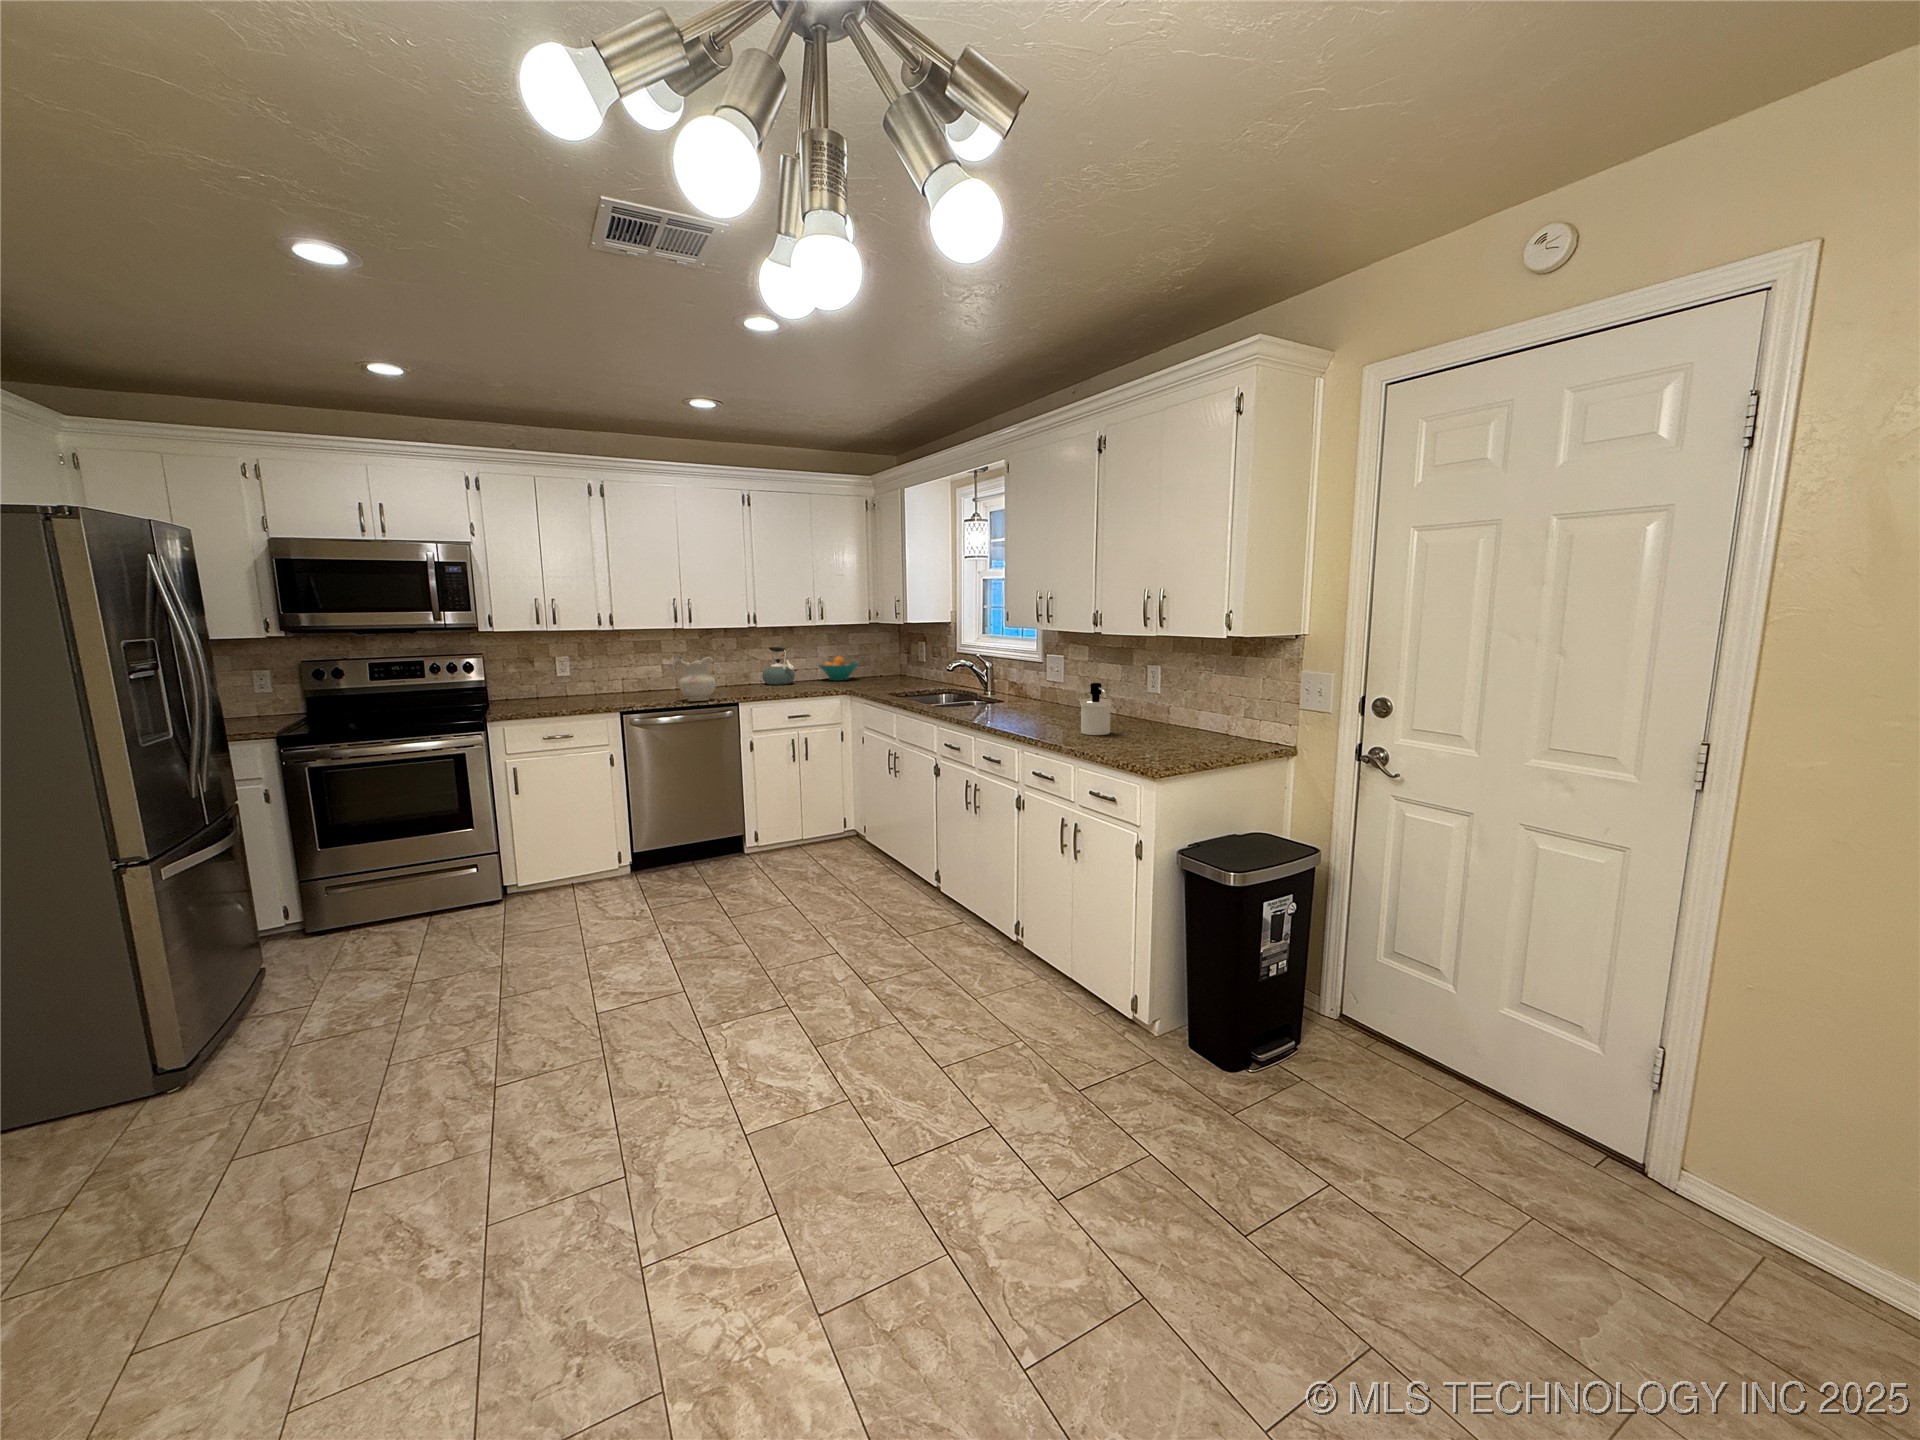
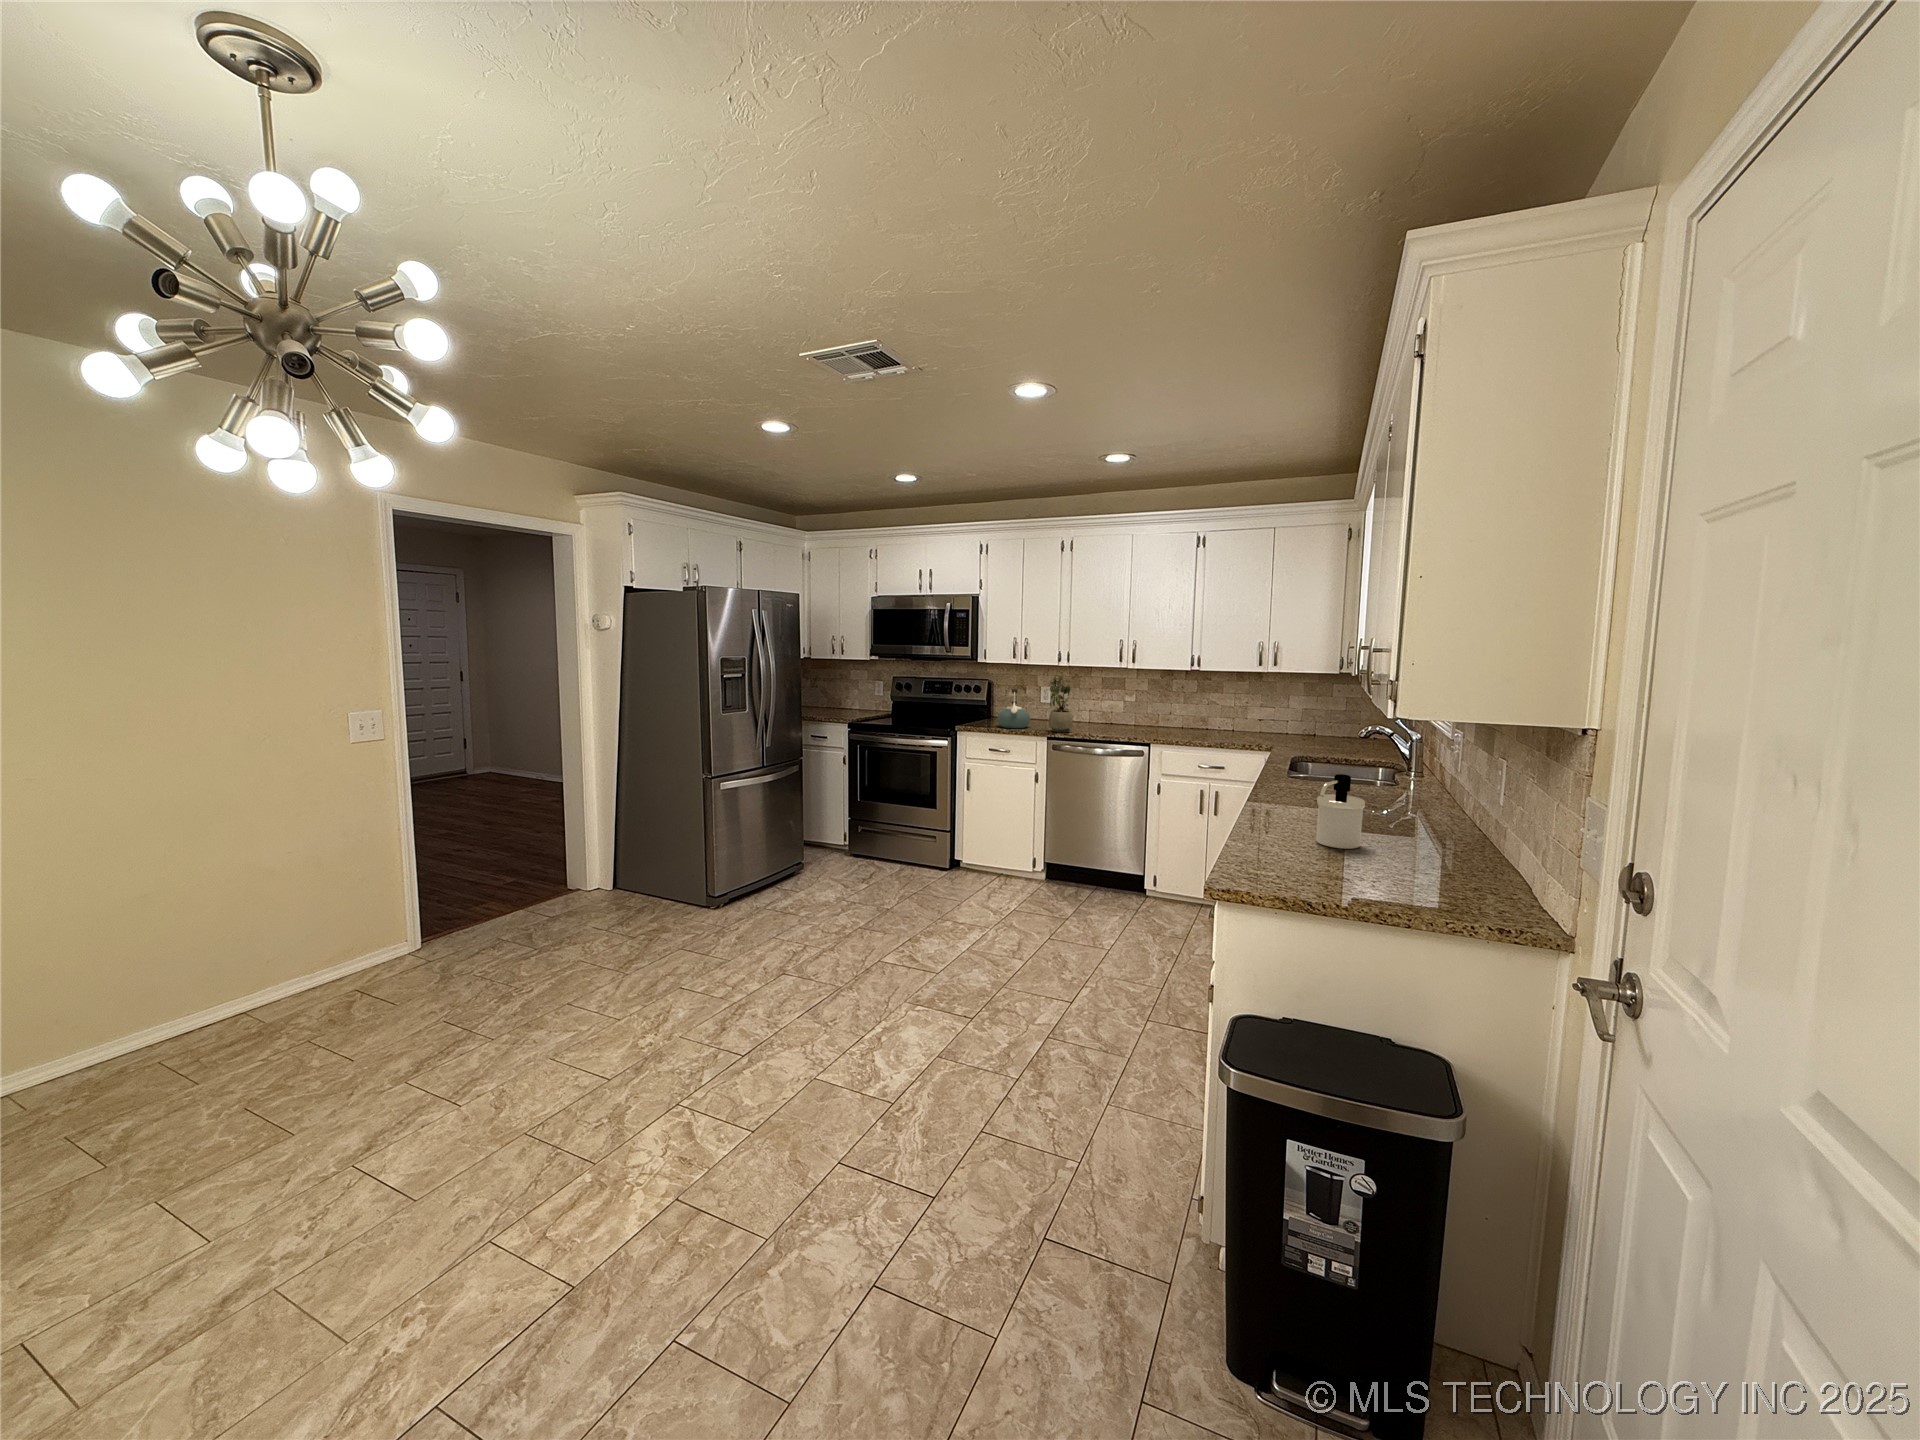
potted plant: none [614,639,647,705] -> present [1049,674,1073,733]
kettle: present [762,647,795,685] -> present [997,689,1030,728]
ceramic pitcher: present [673,656,716,701] -> none [1098,693,1132,738]
fruit bowl: present [819,656,858,681] -> none [1288,711,1339,739]

